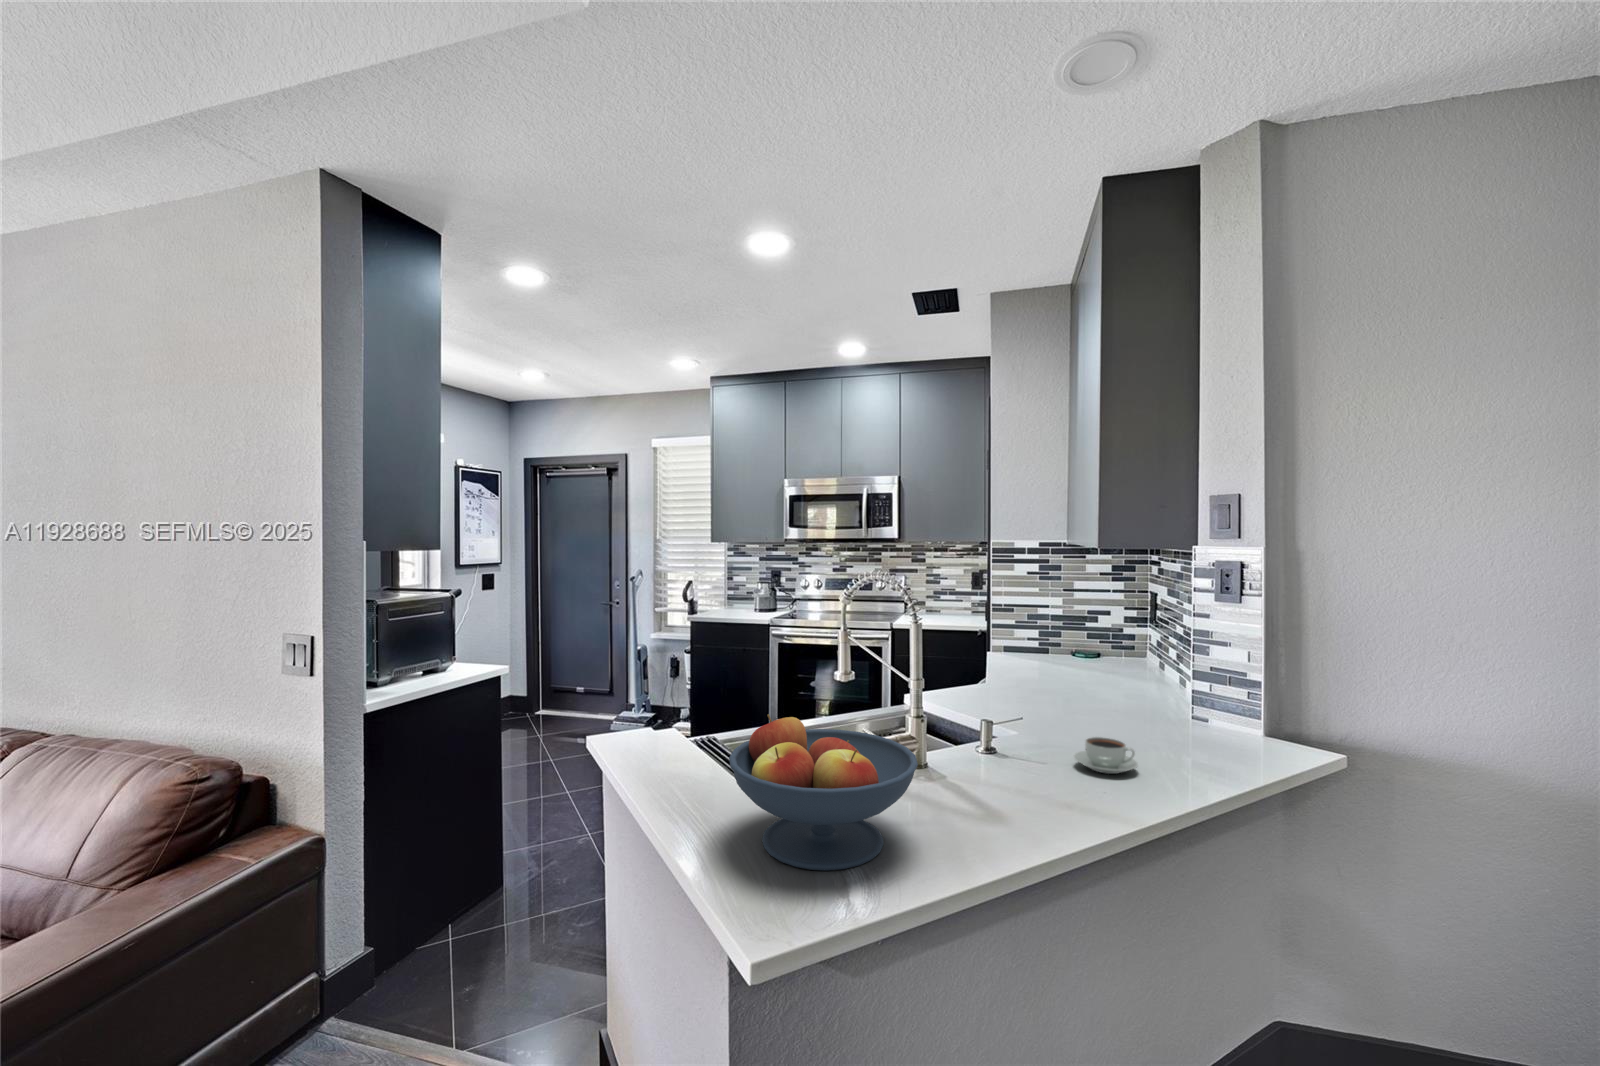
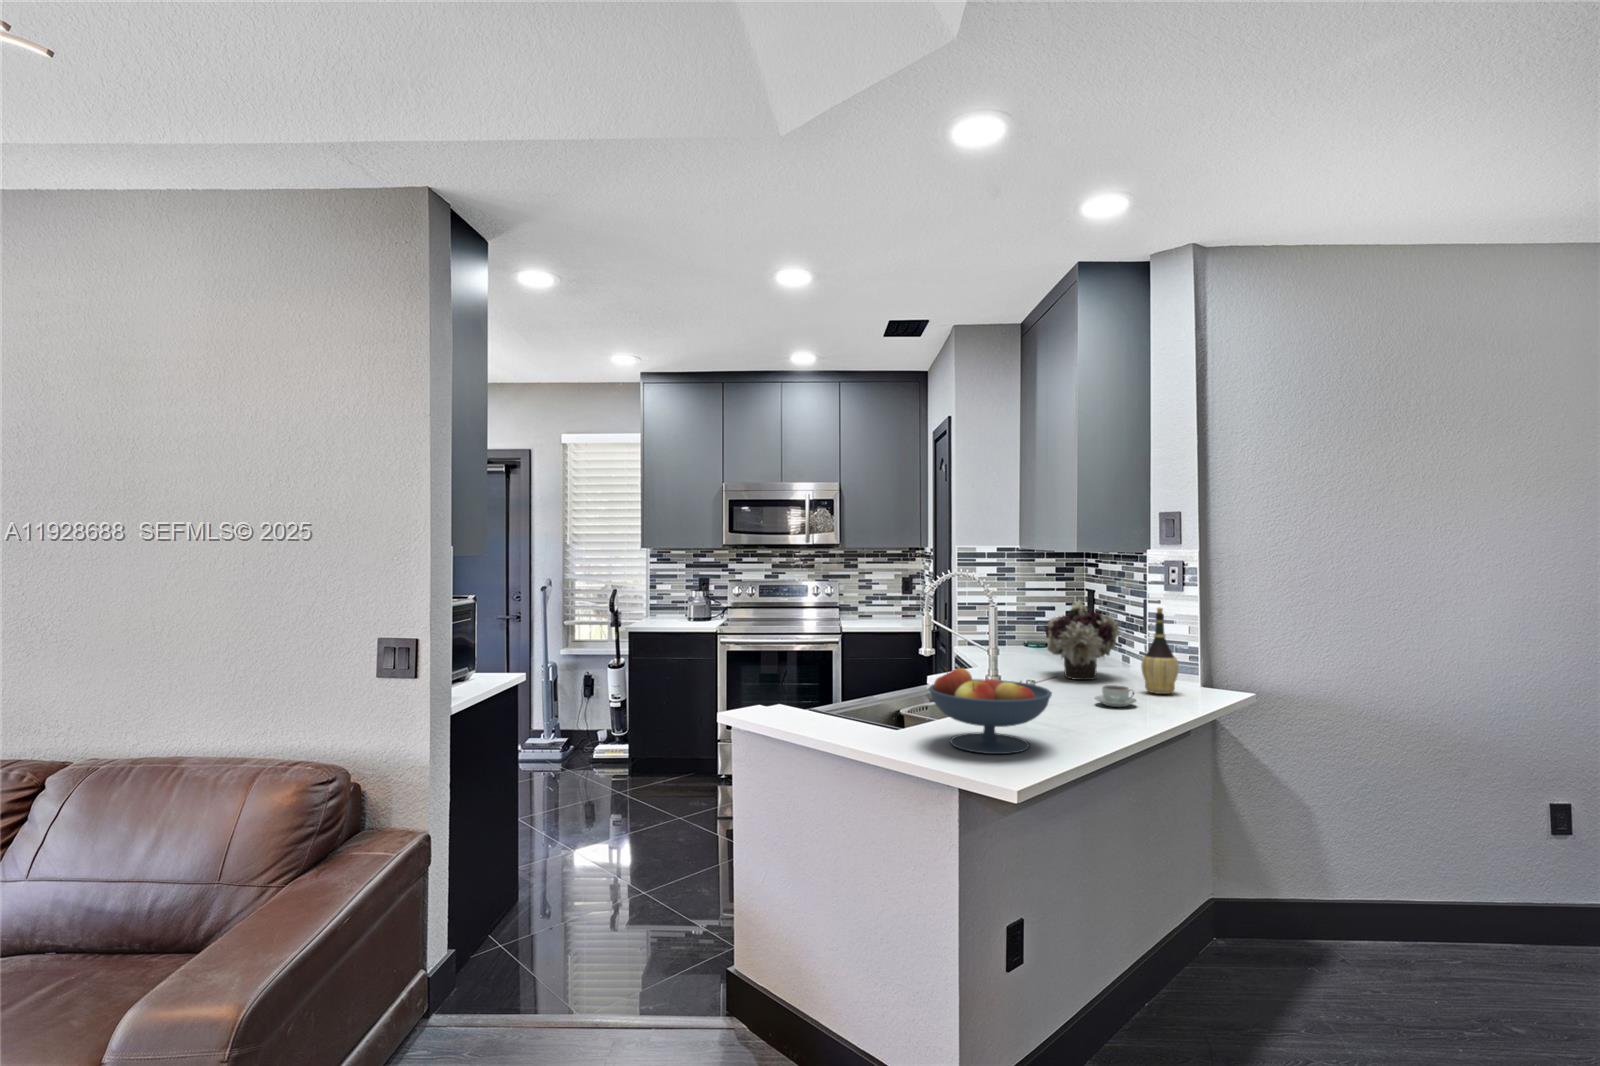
flower arrangement: none [1053,607,1152,715] -> present [1045,600,1119,680]
wine bottle: none [1166,625,1224,752] -> present [1141,608,1179,694]

